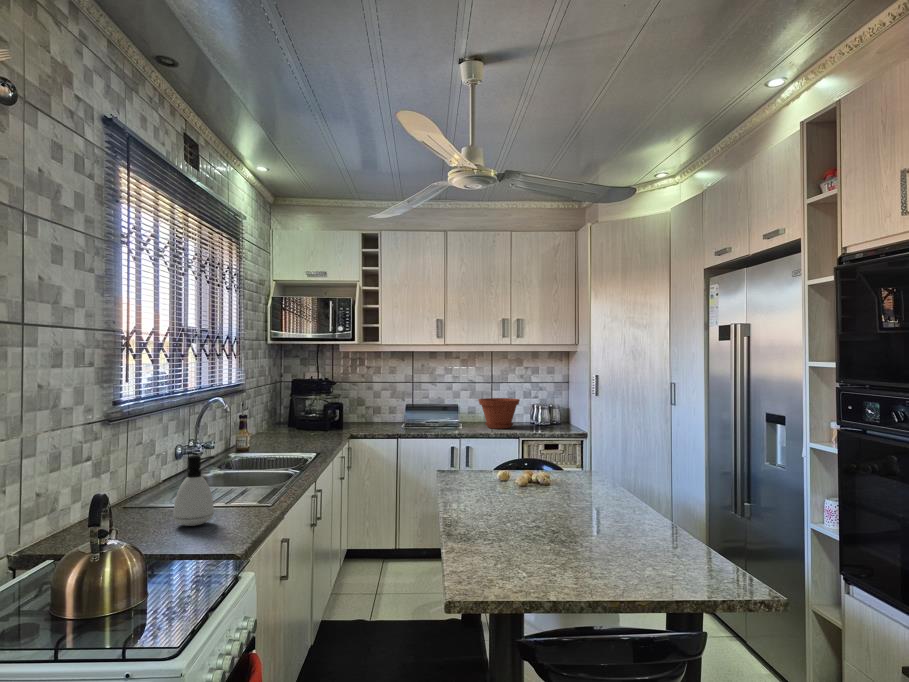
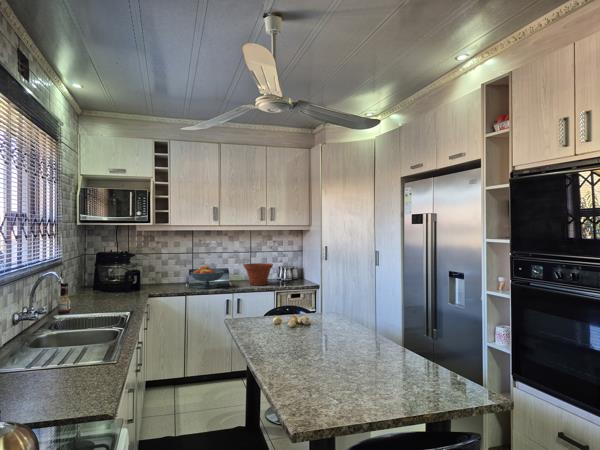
fruit bowl: none [406,399,451,430] -> present [191,266,224,288]
soap dispenser: present [173,455,214,526] -> none [35,326,72,388]

